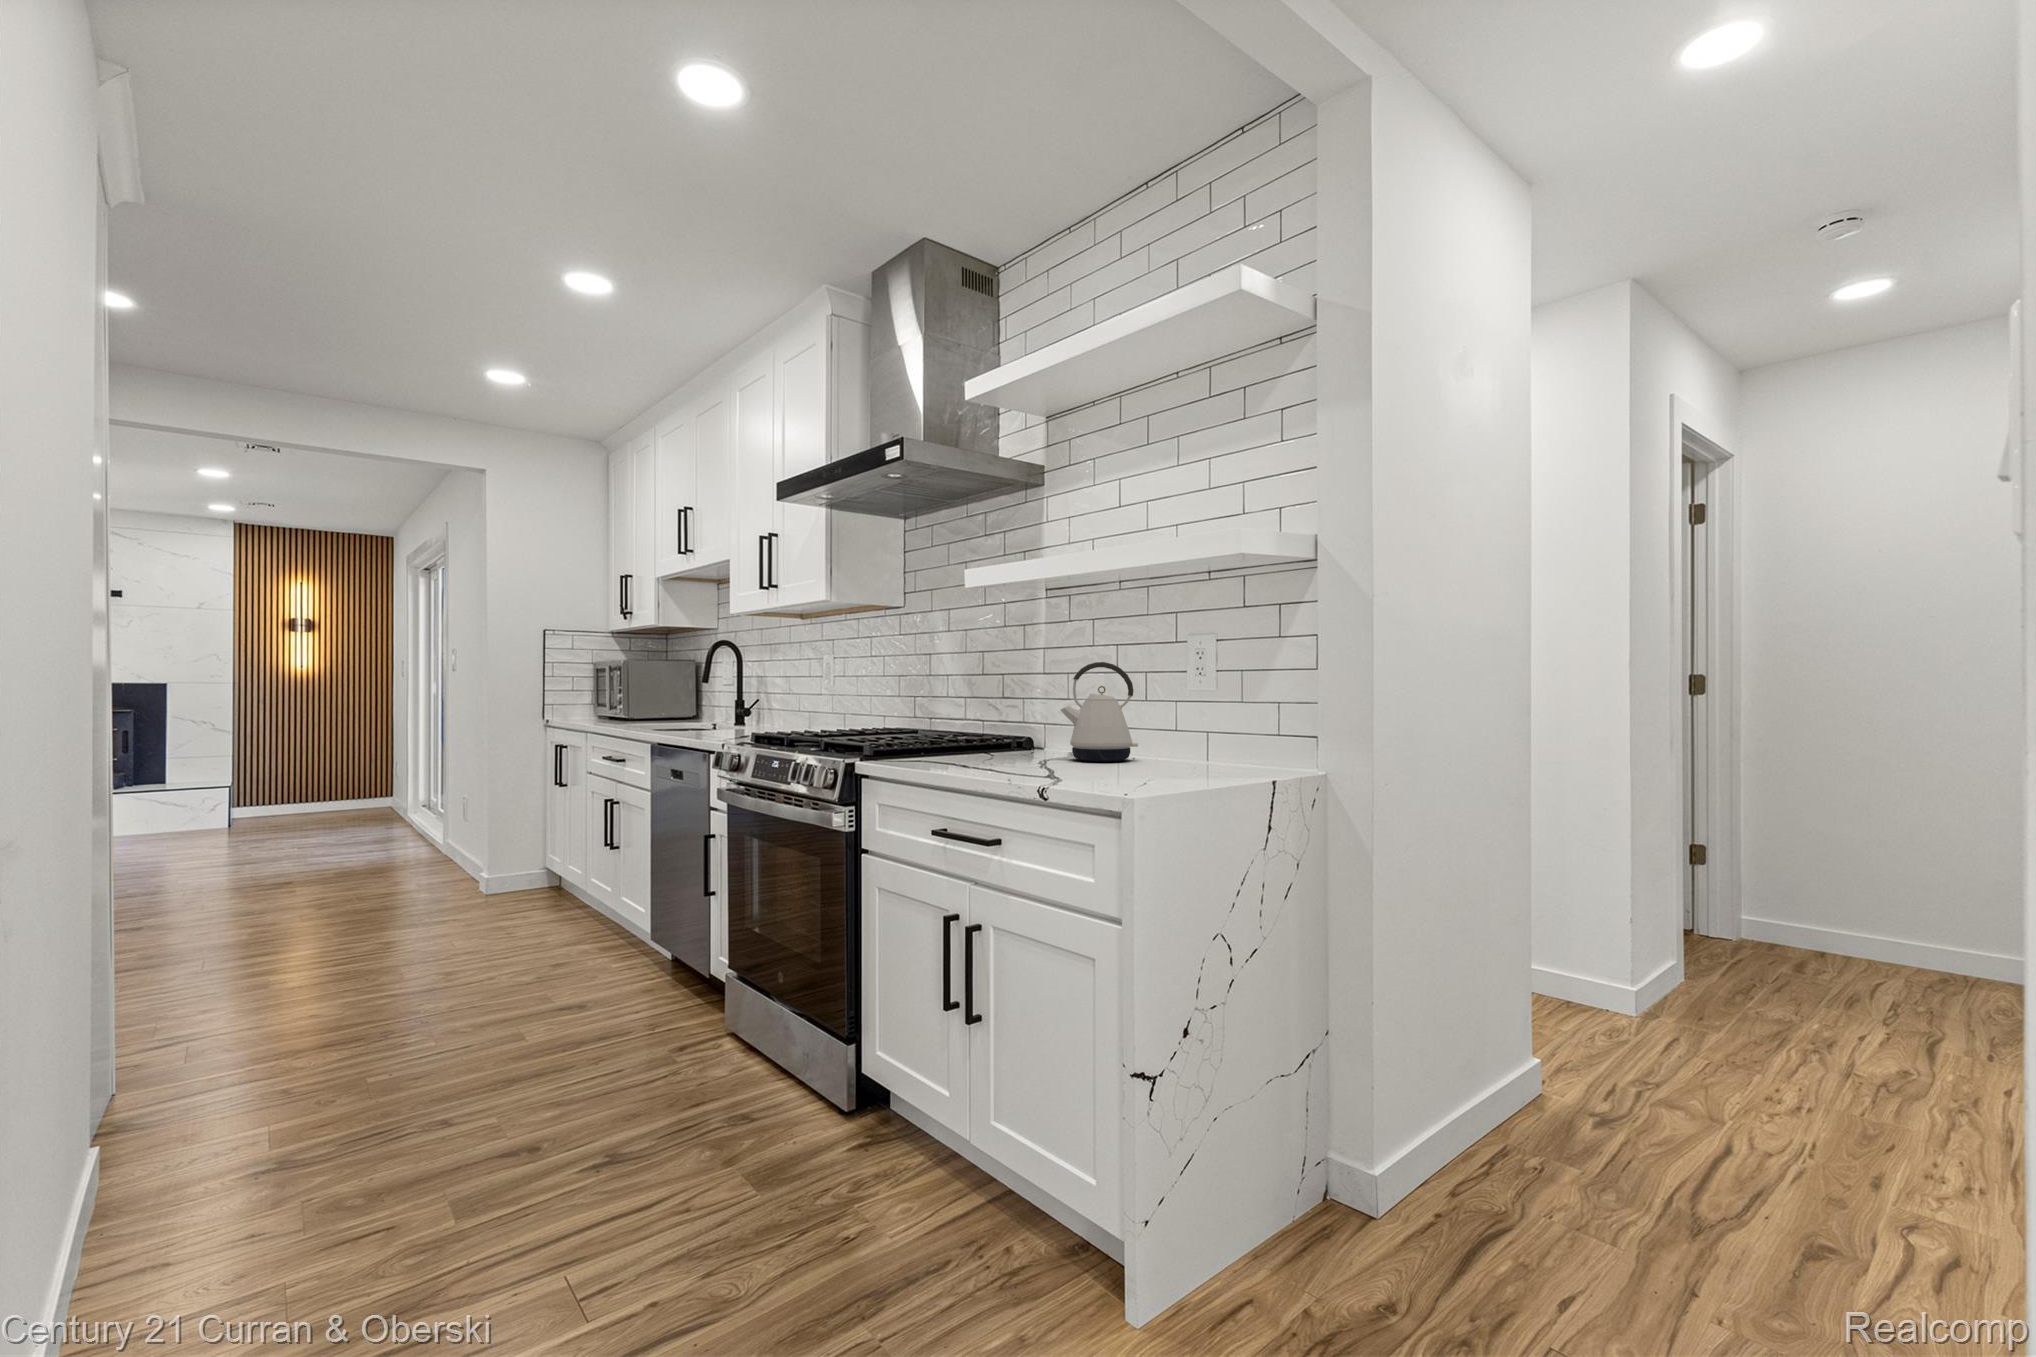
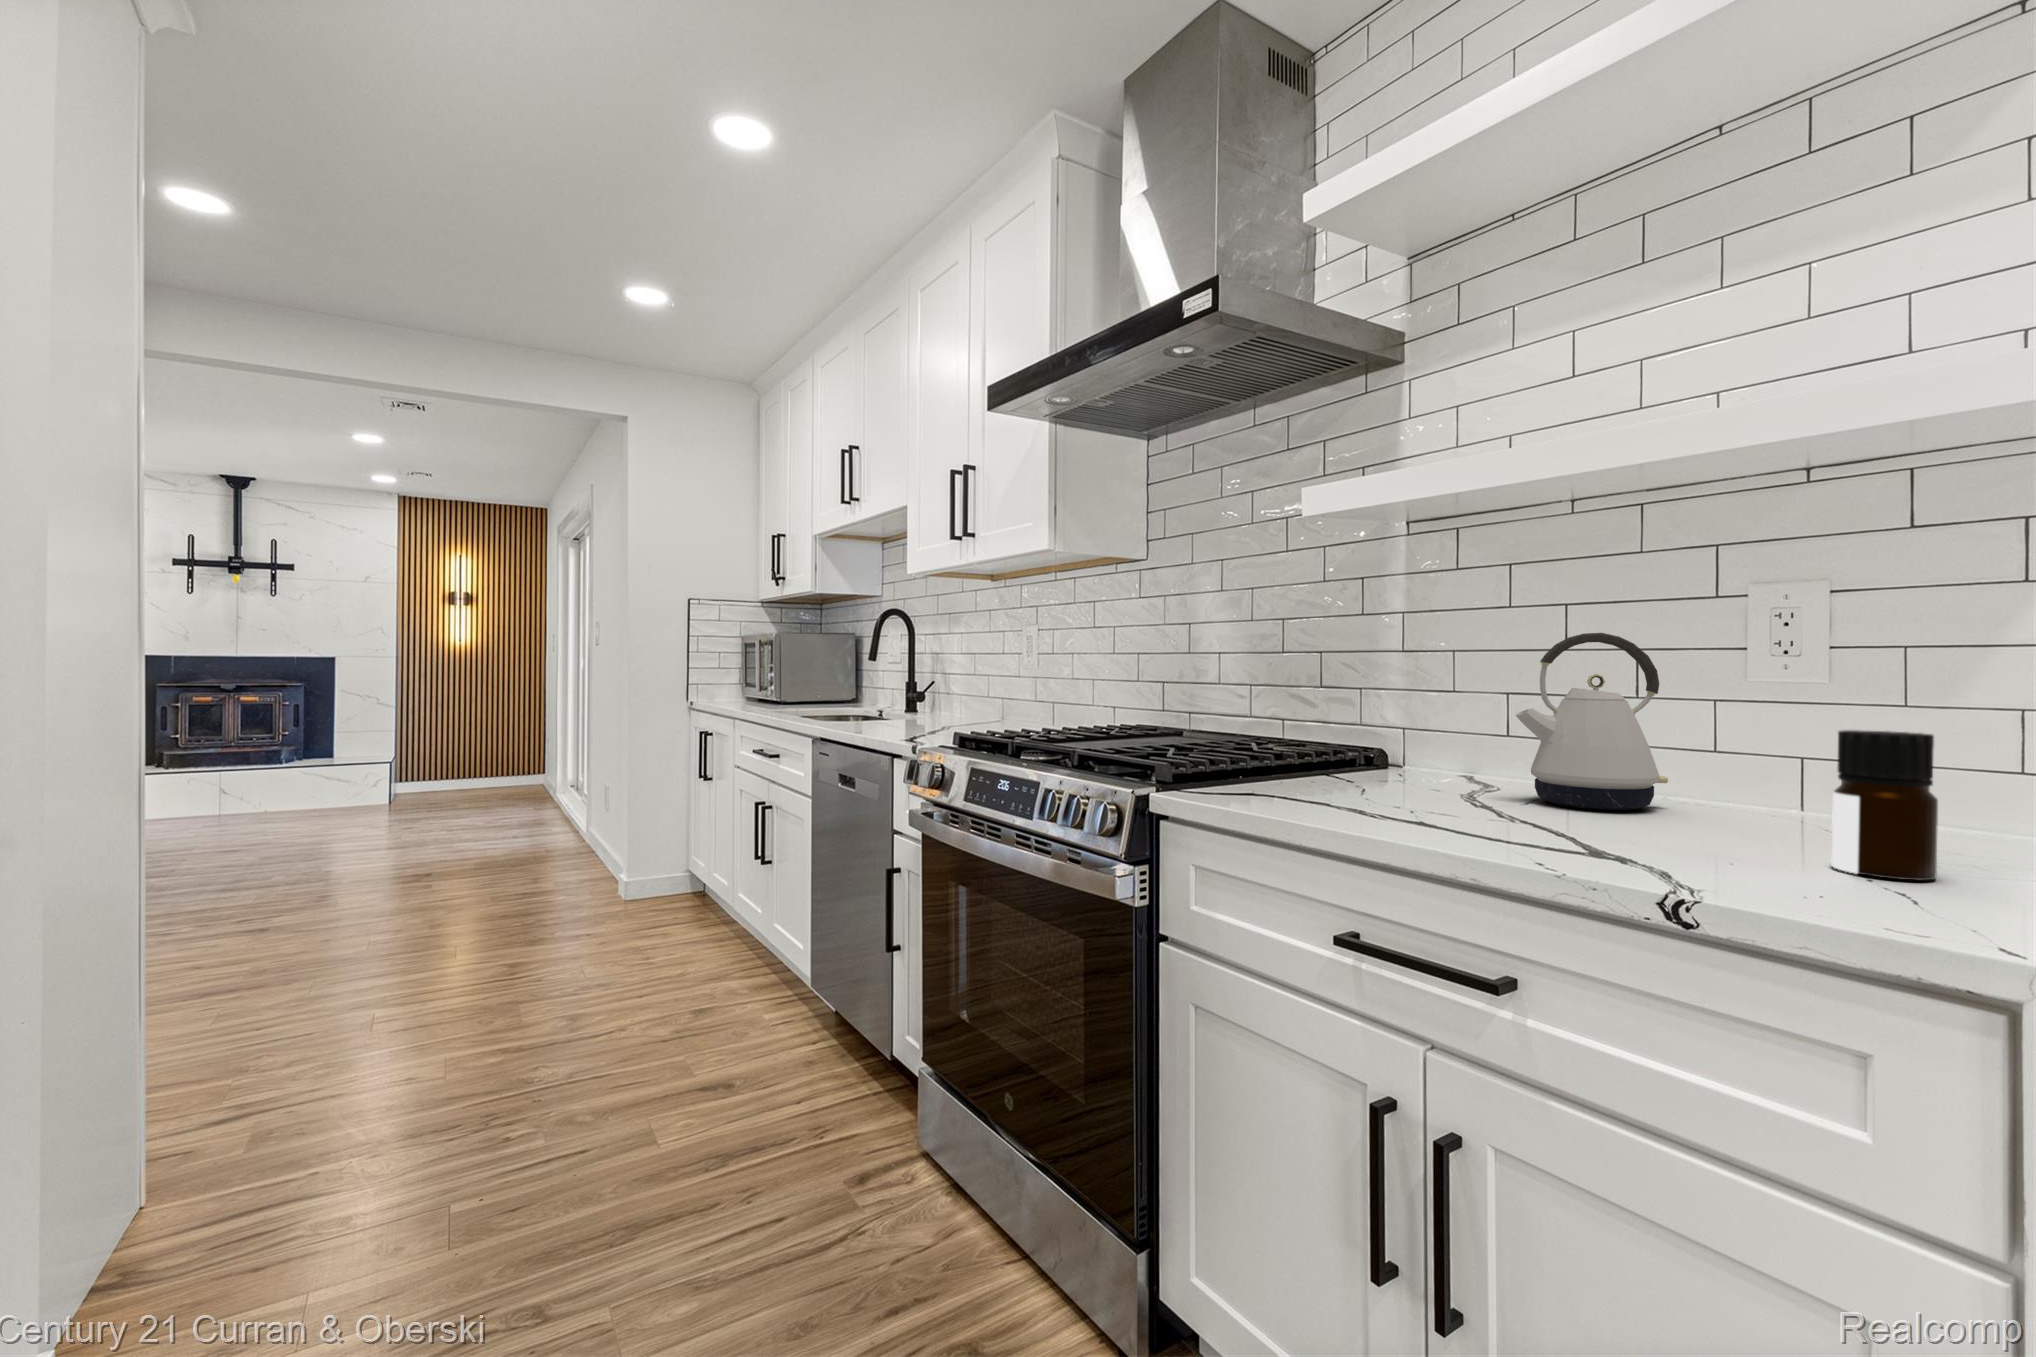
bottle: none [1141,711,1177,779] -> present [1832,730,1938,880]

